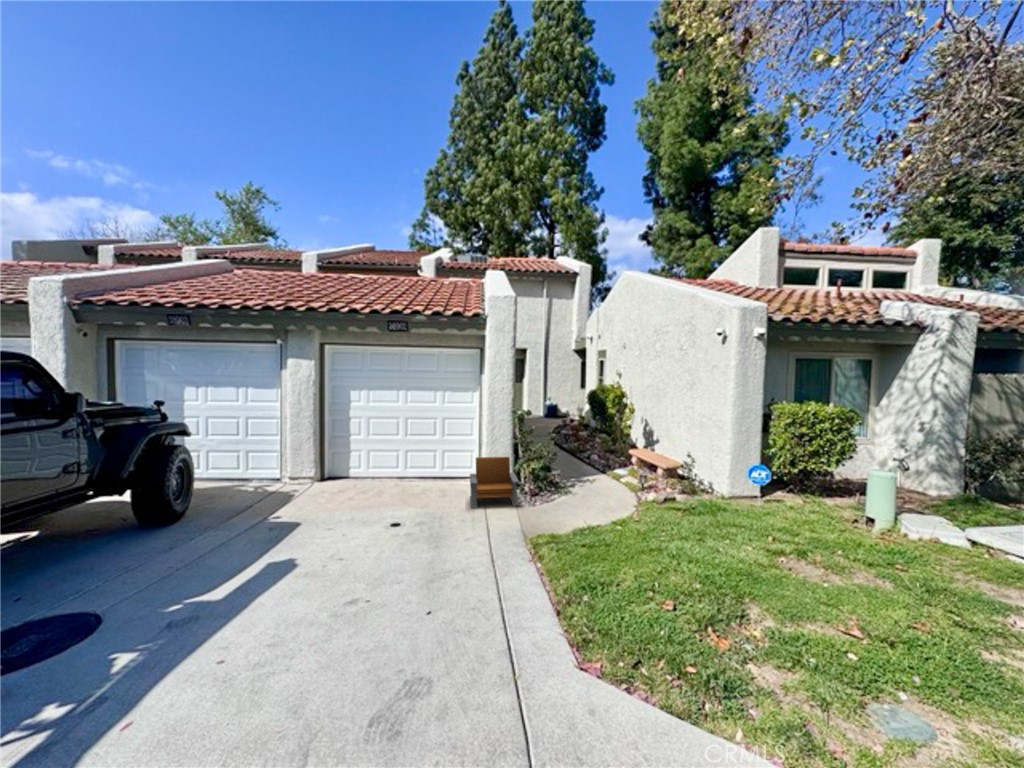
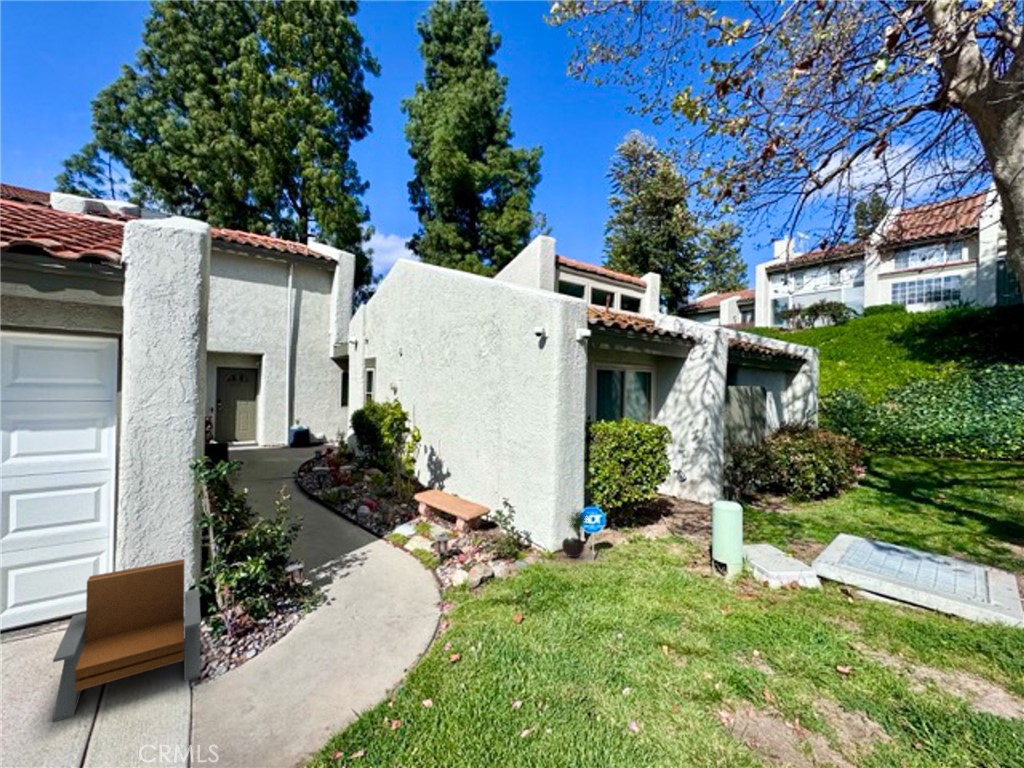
potted tree: none [729,460,753,496] -> present [562,511,588,557]

